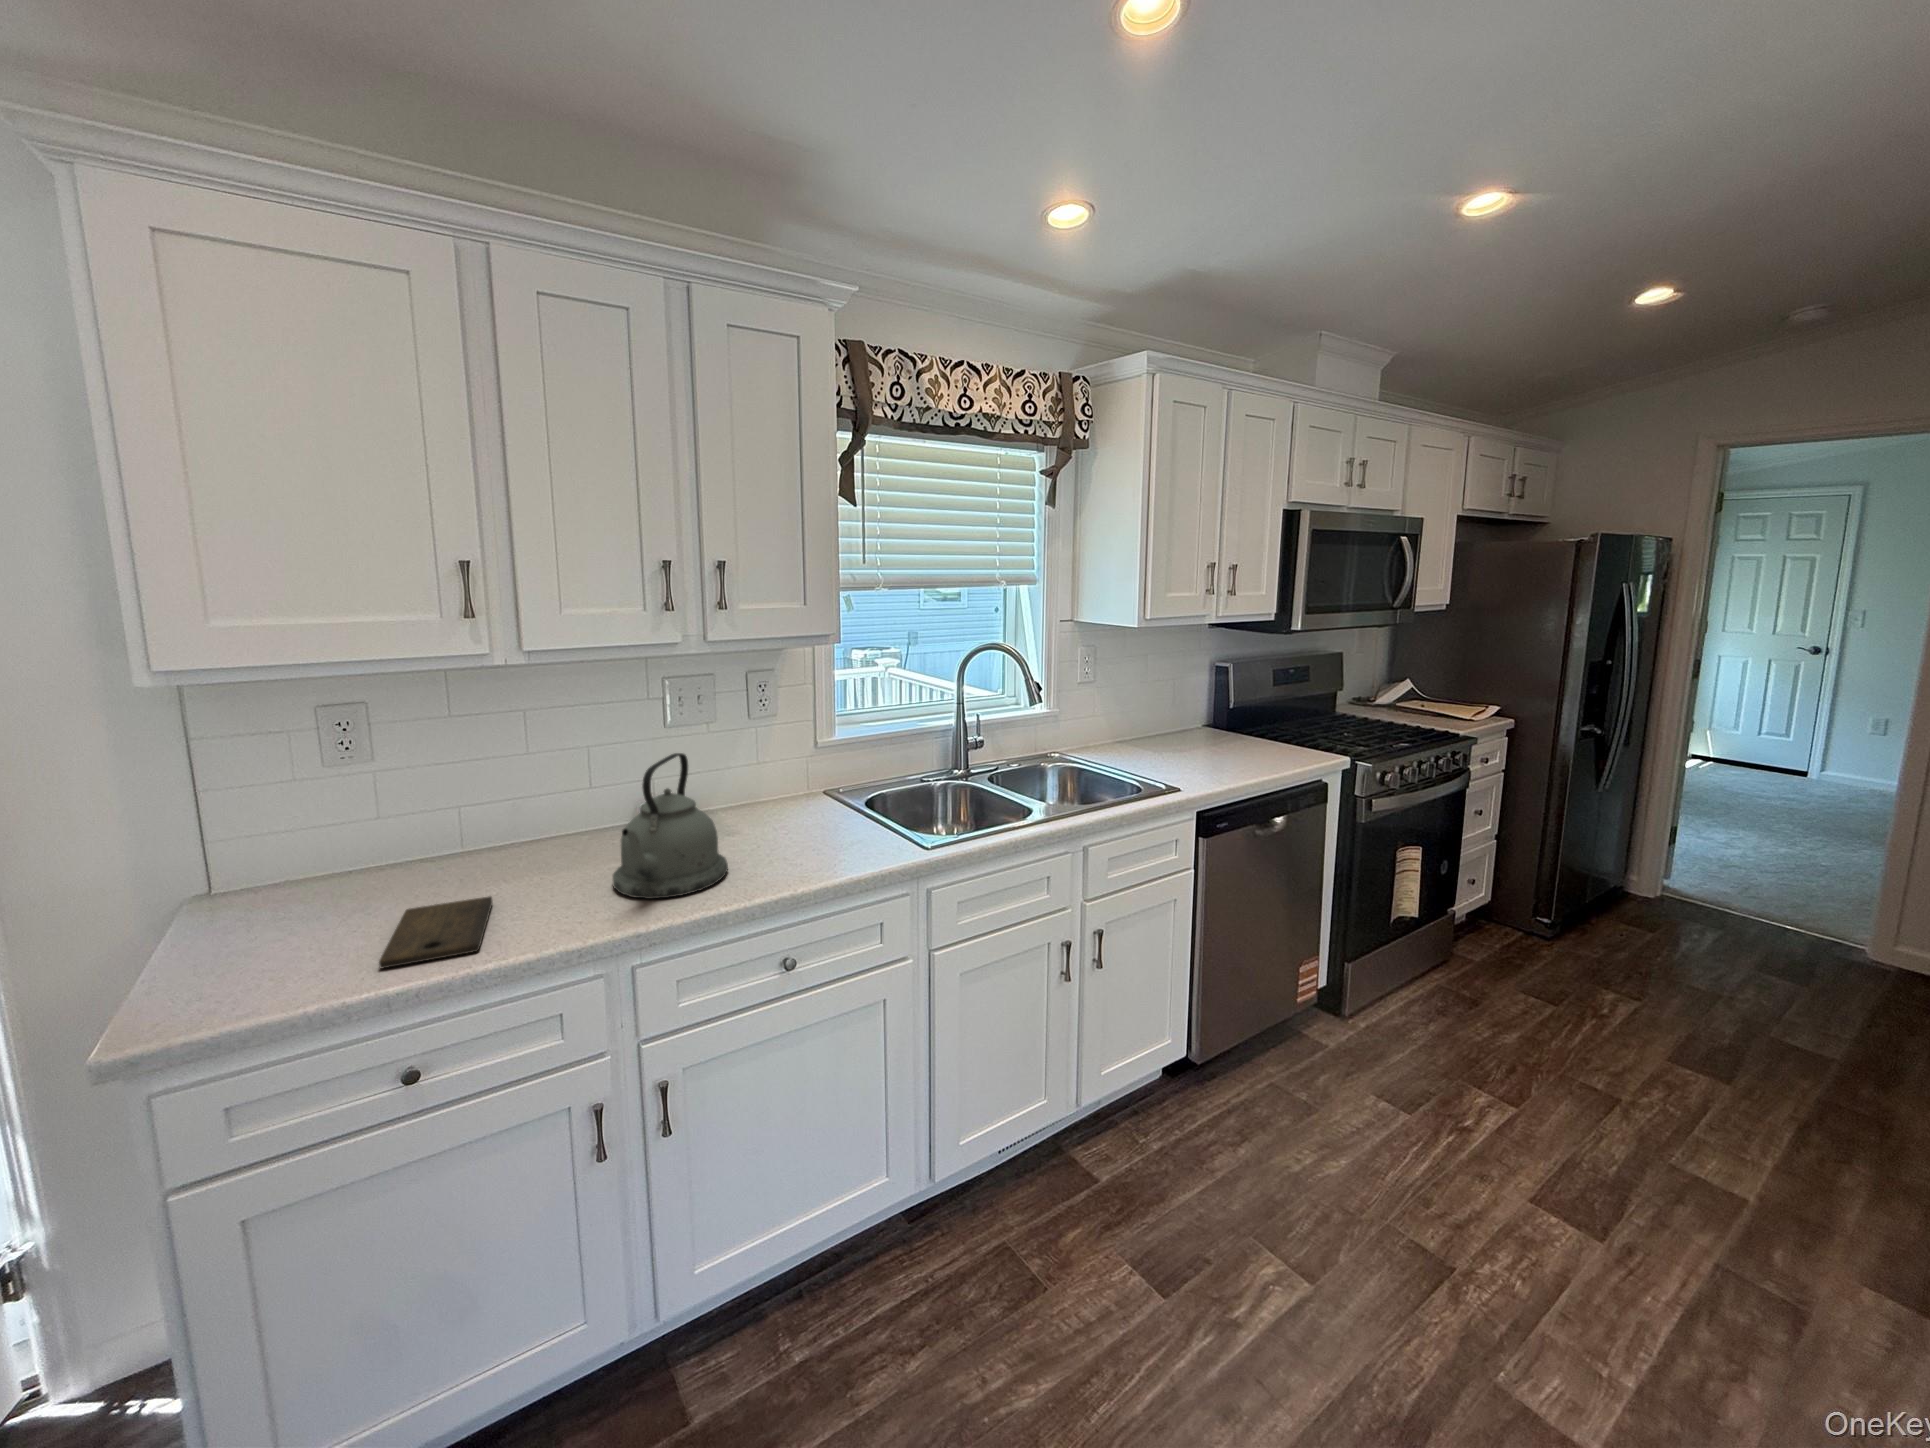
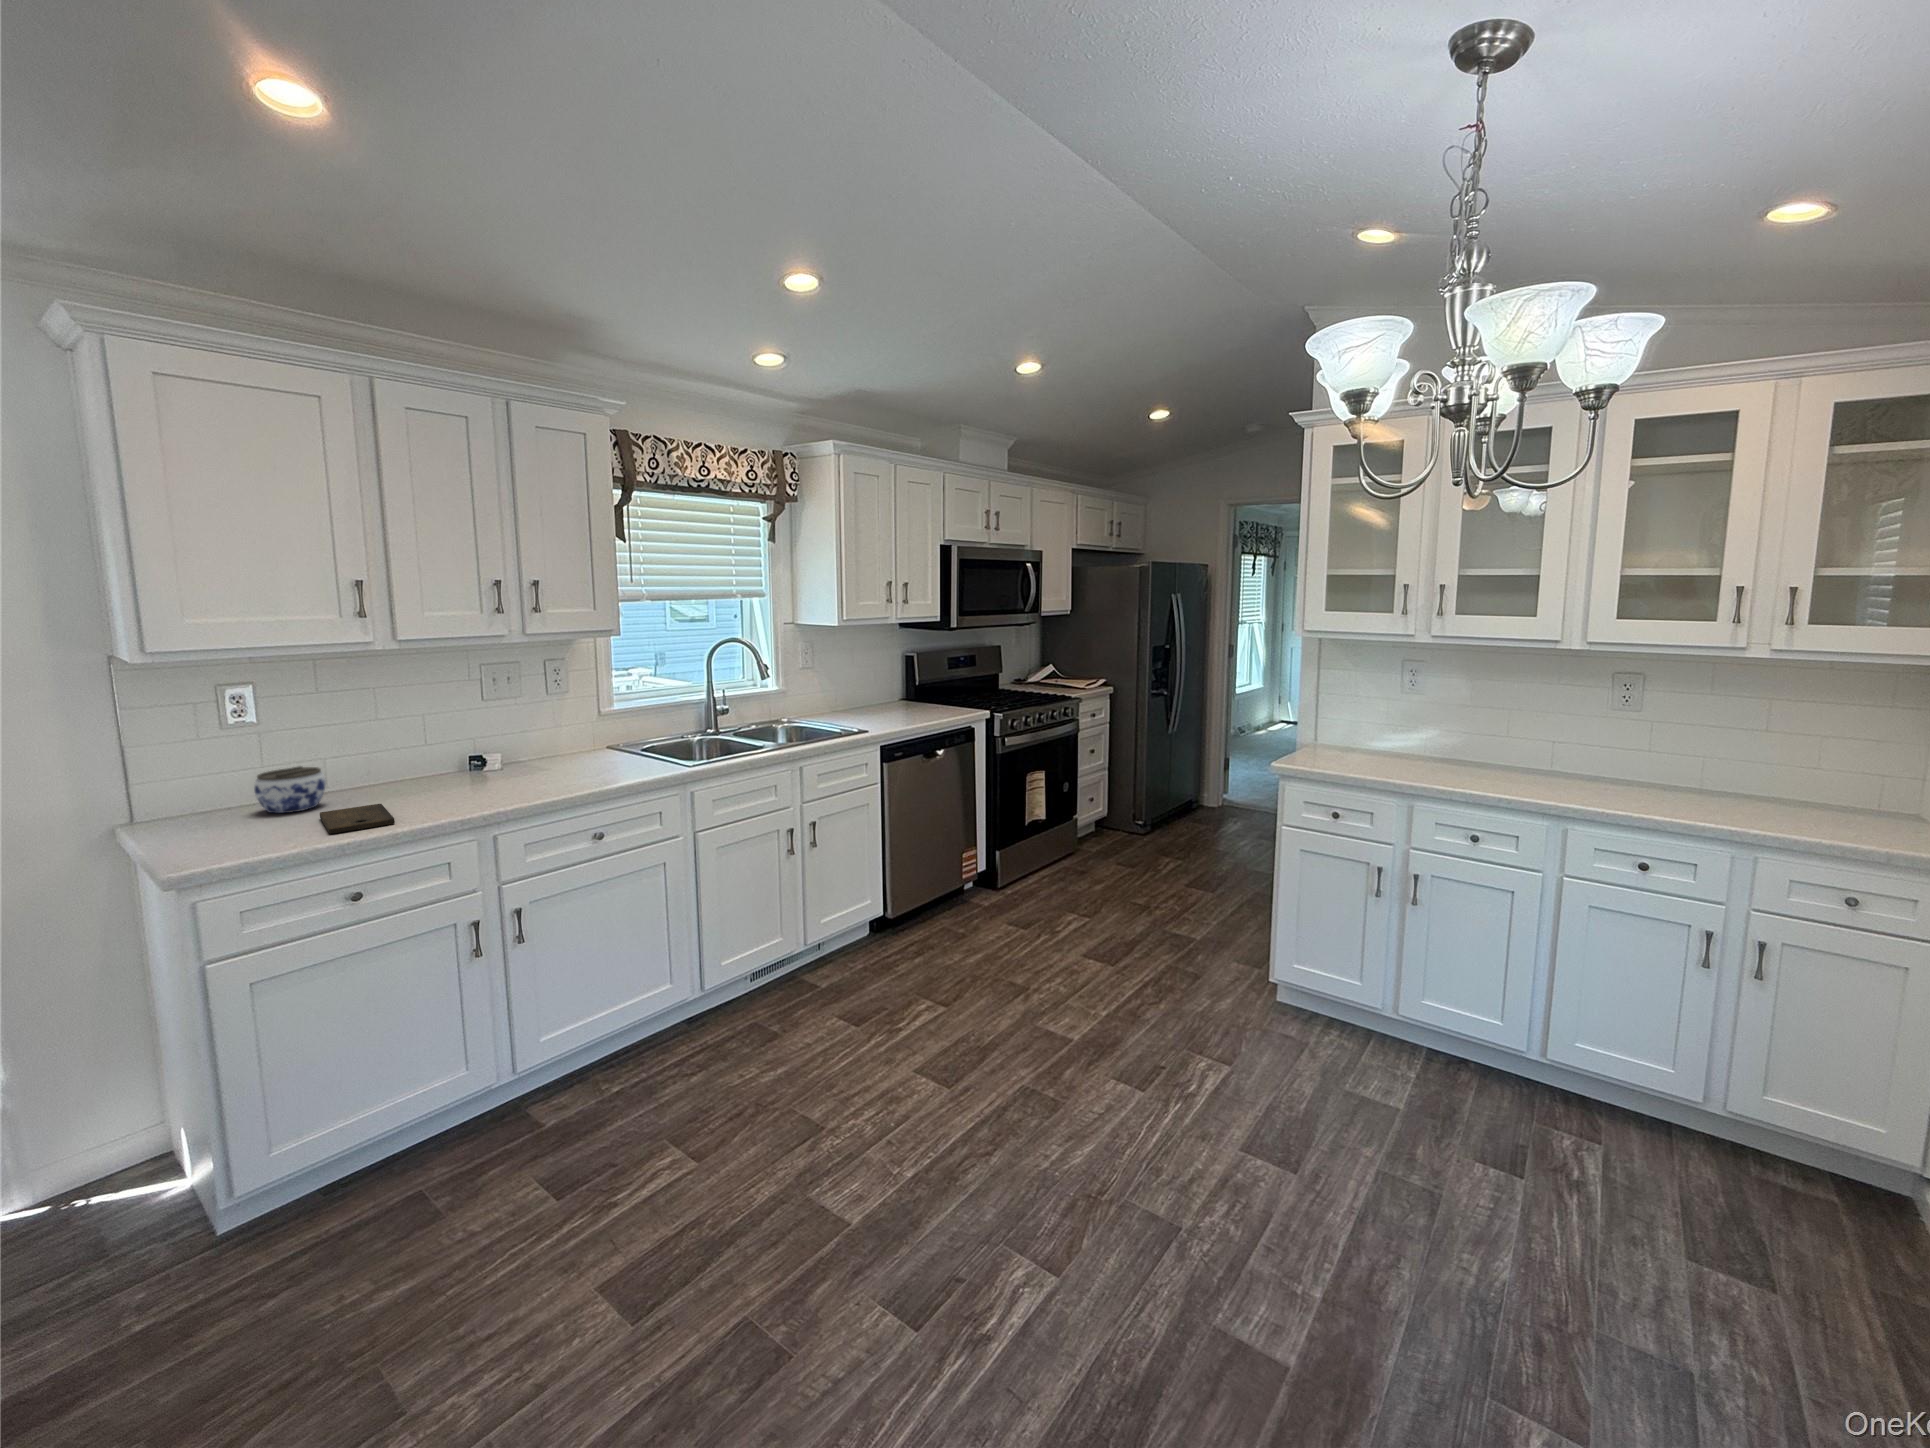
kettle: present [613,753,728,899] -> none [467,708,551,798]
jar: none [347,823,442,896] -> present [254,766,326,813]

